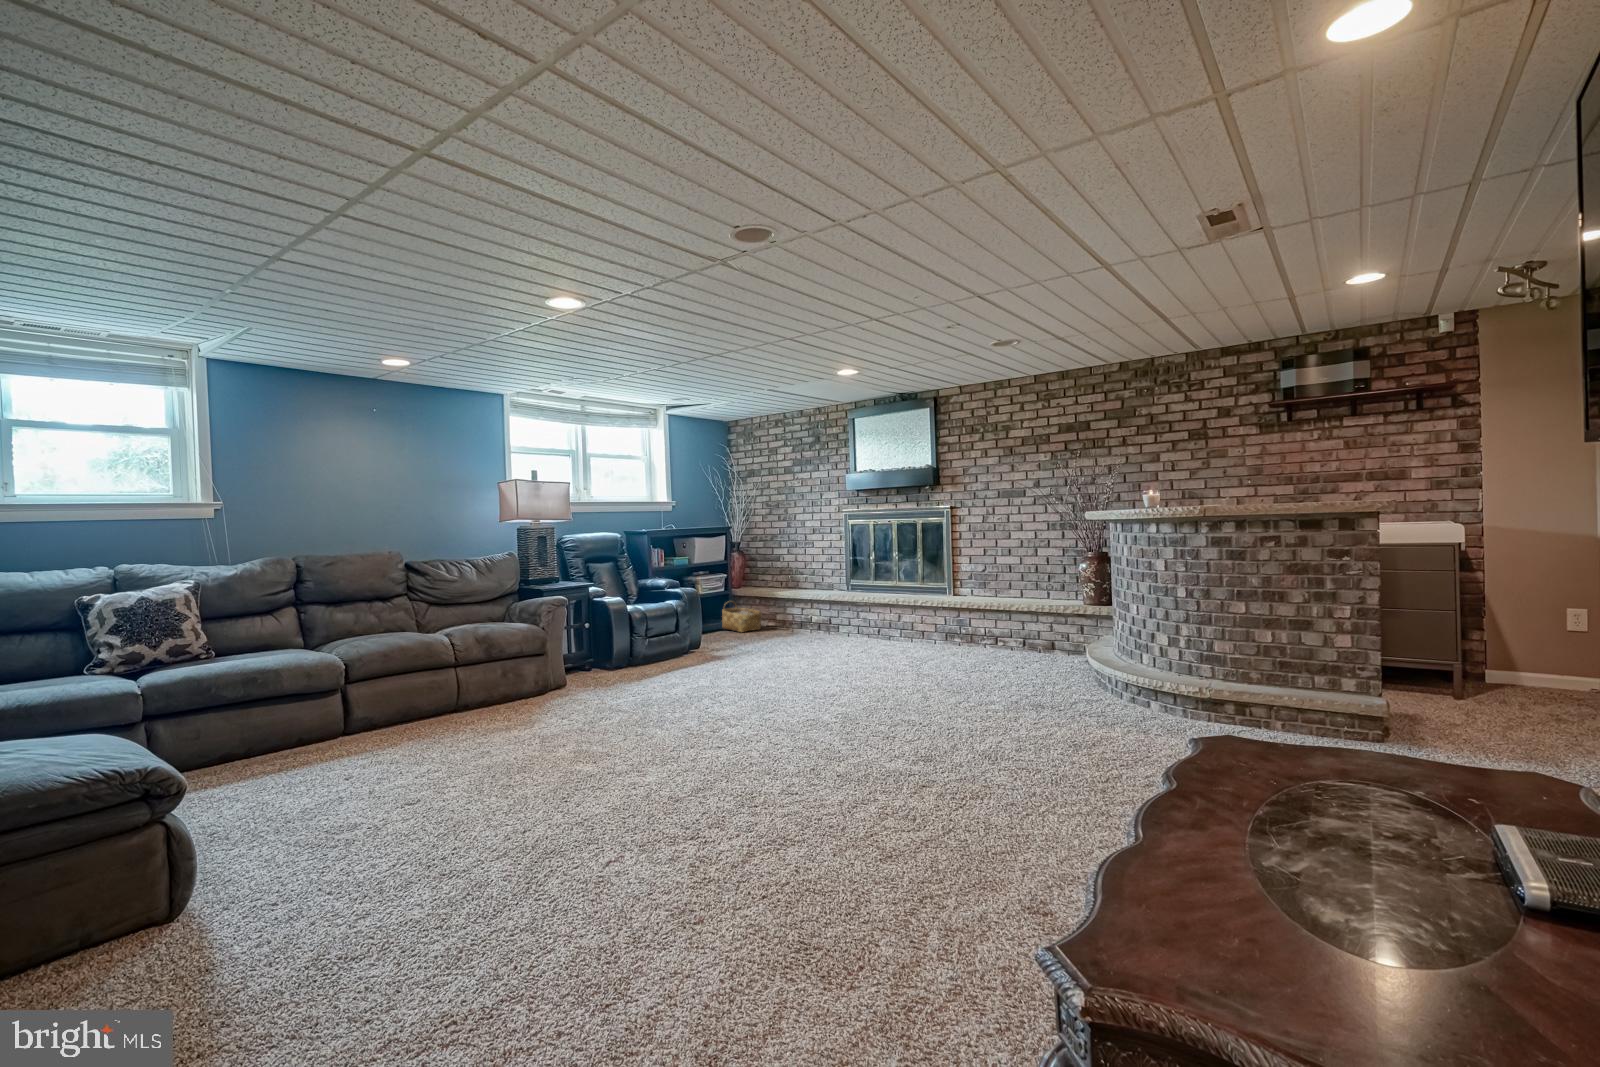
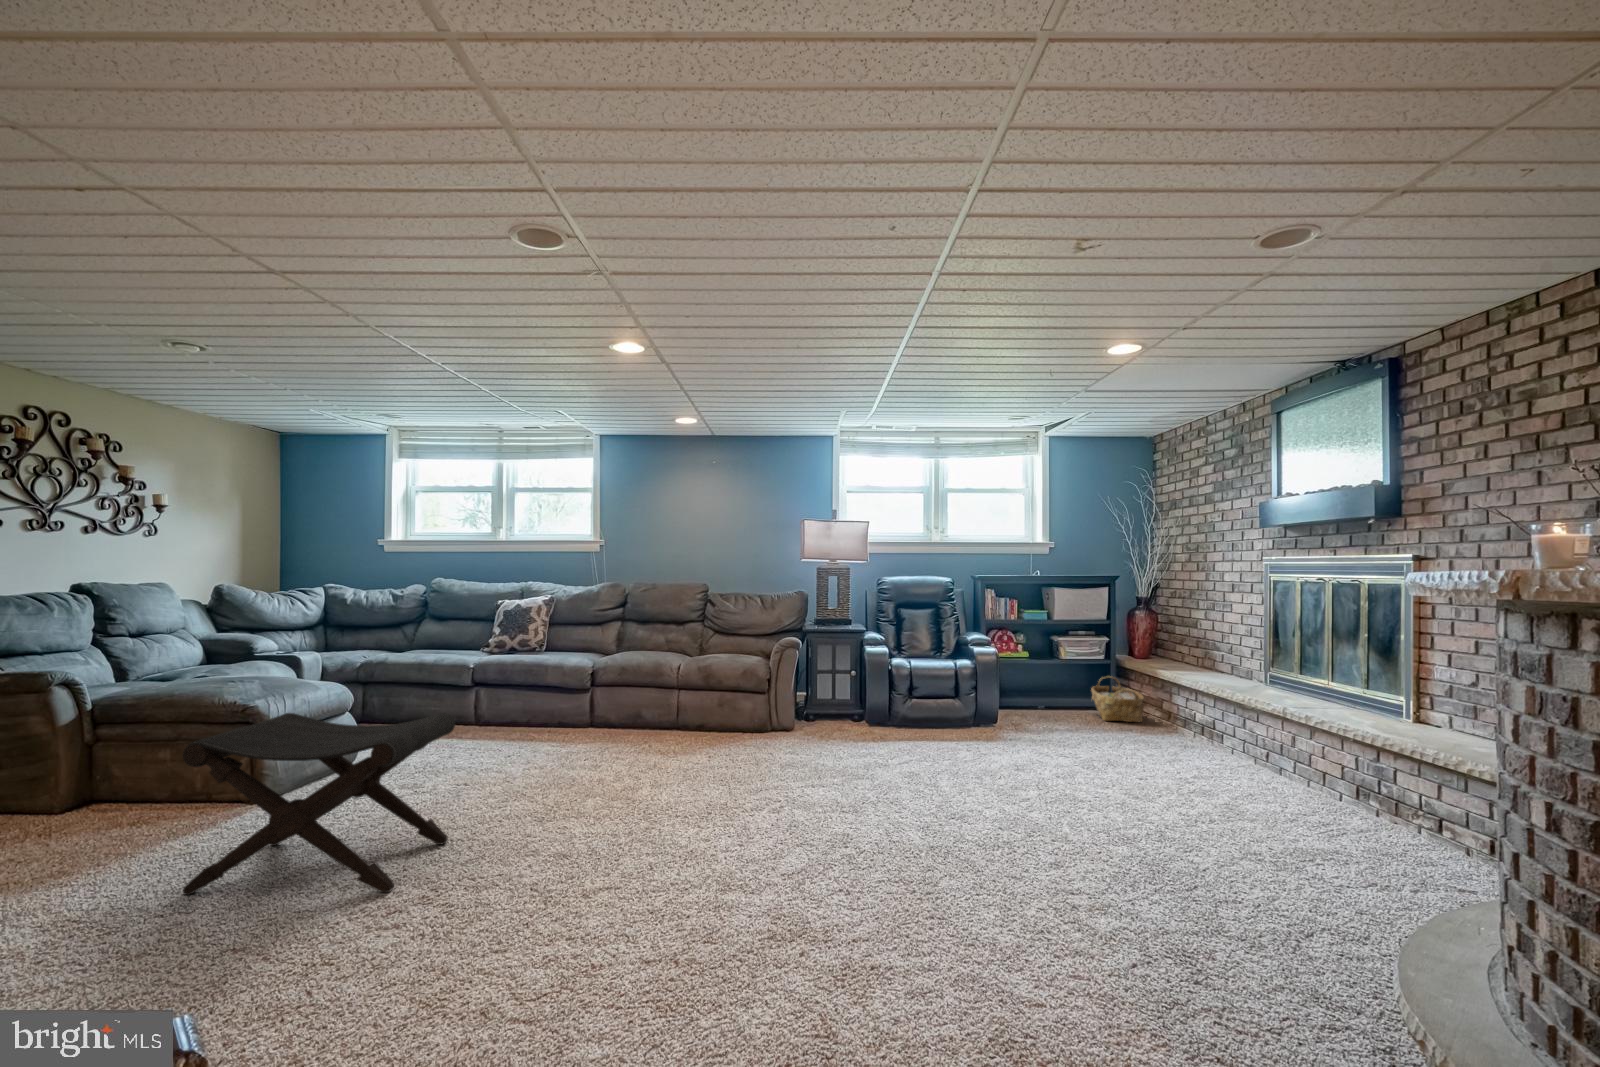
footstool: none [399,693,687,964] -> present [183,713,455,895]

